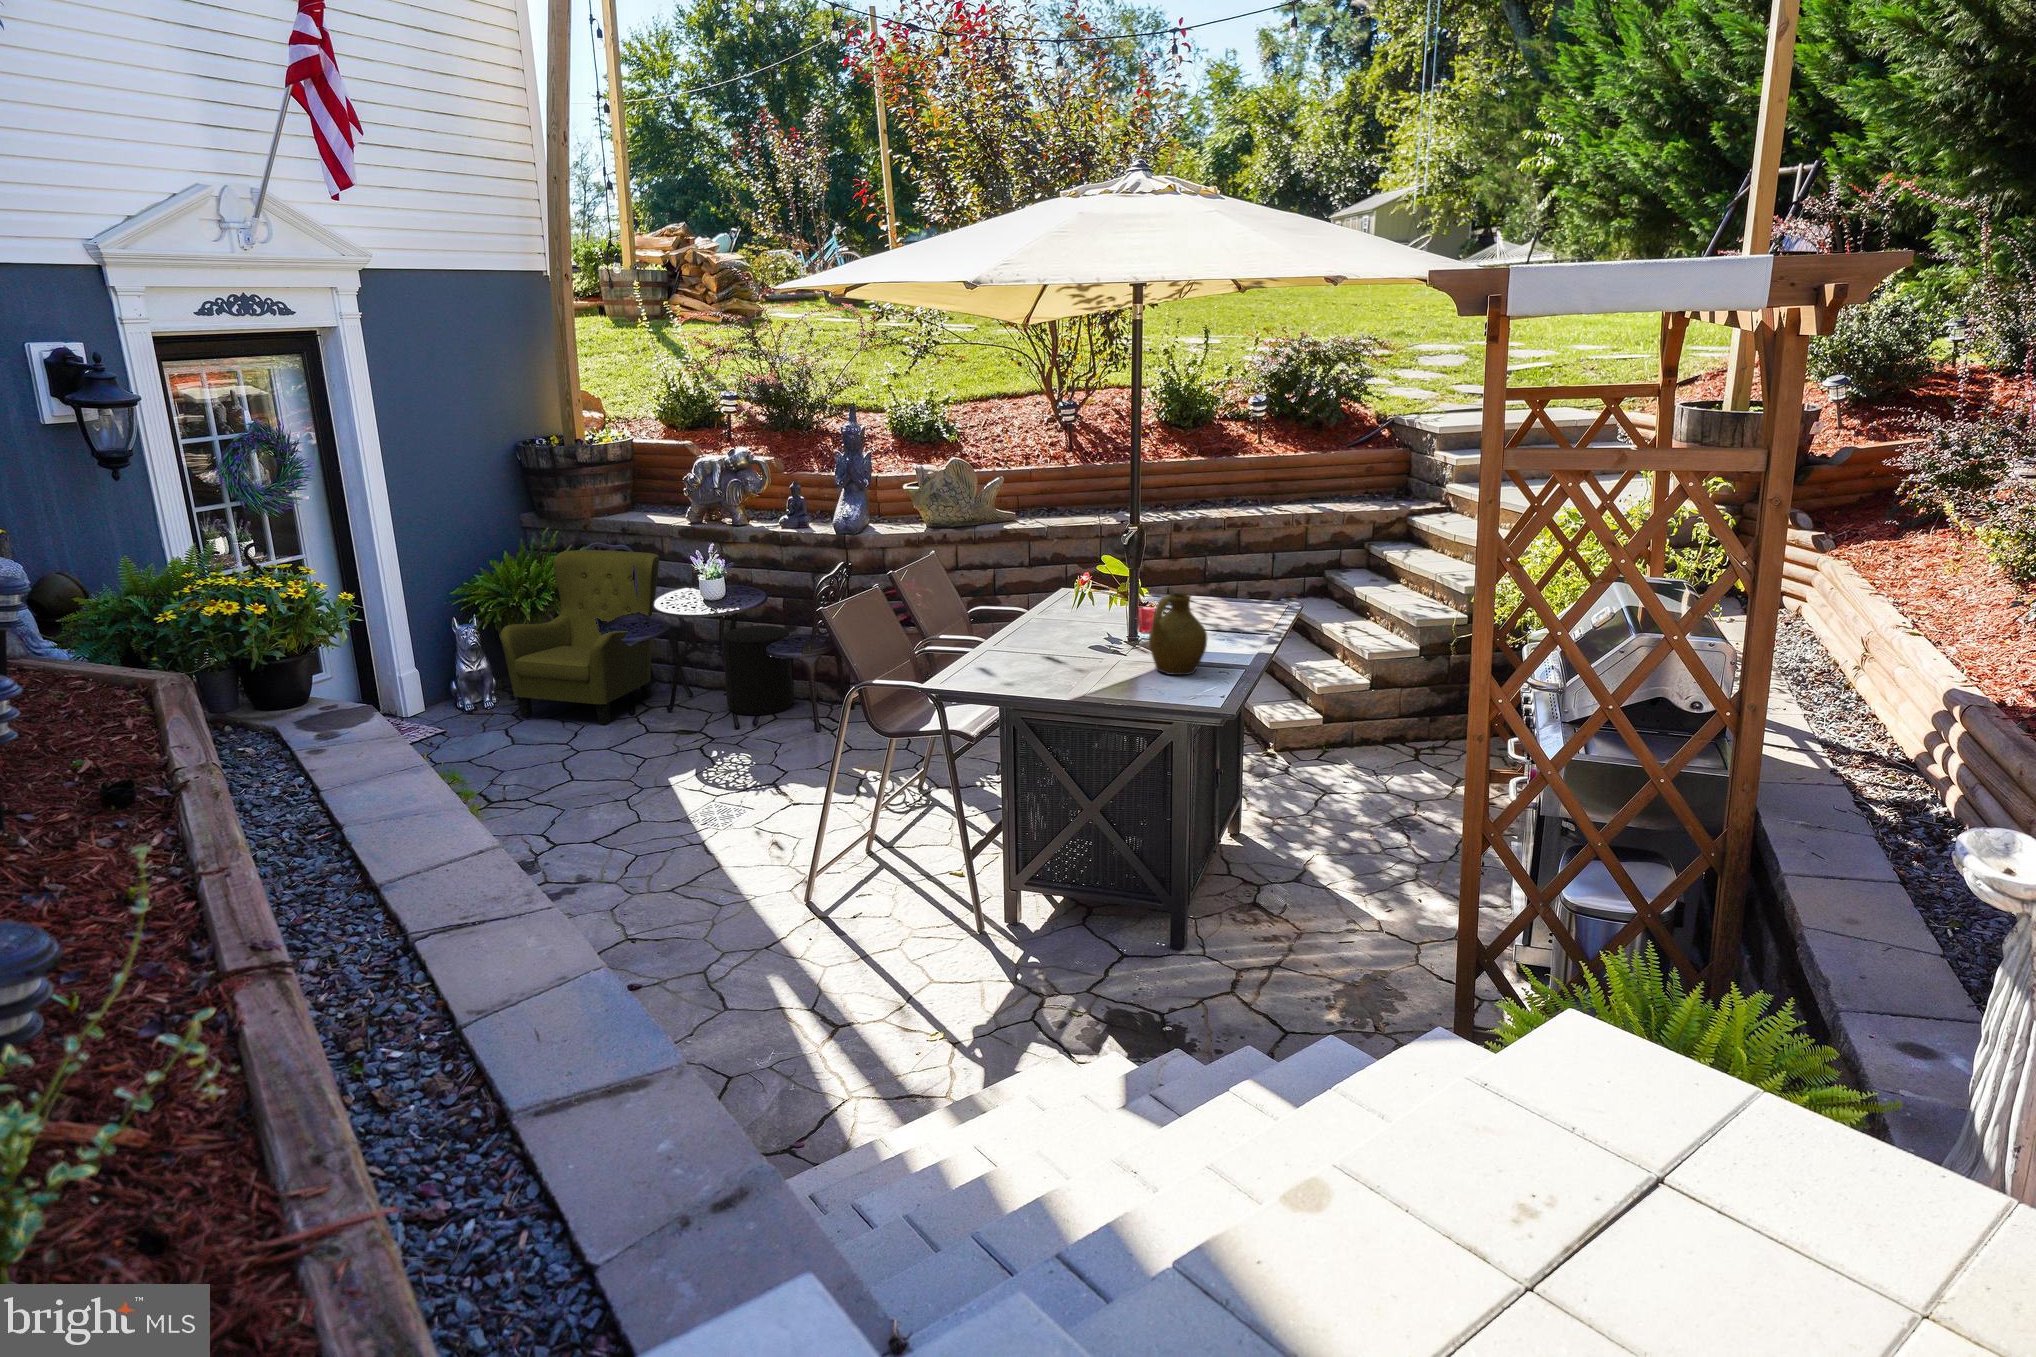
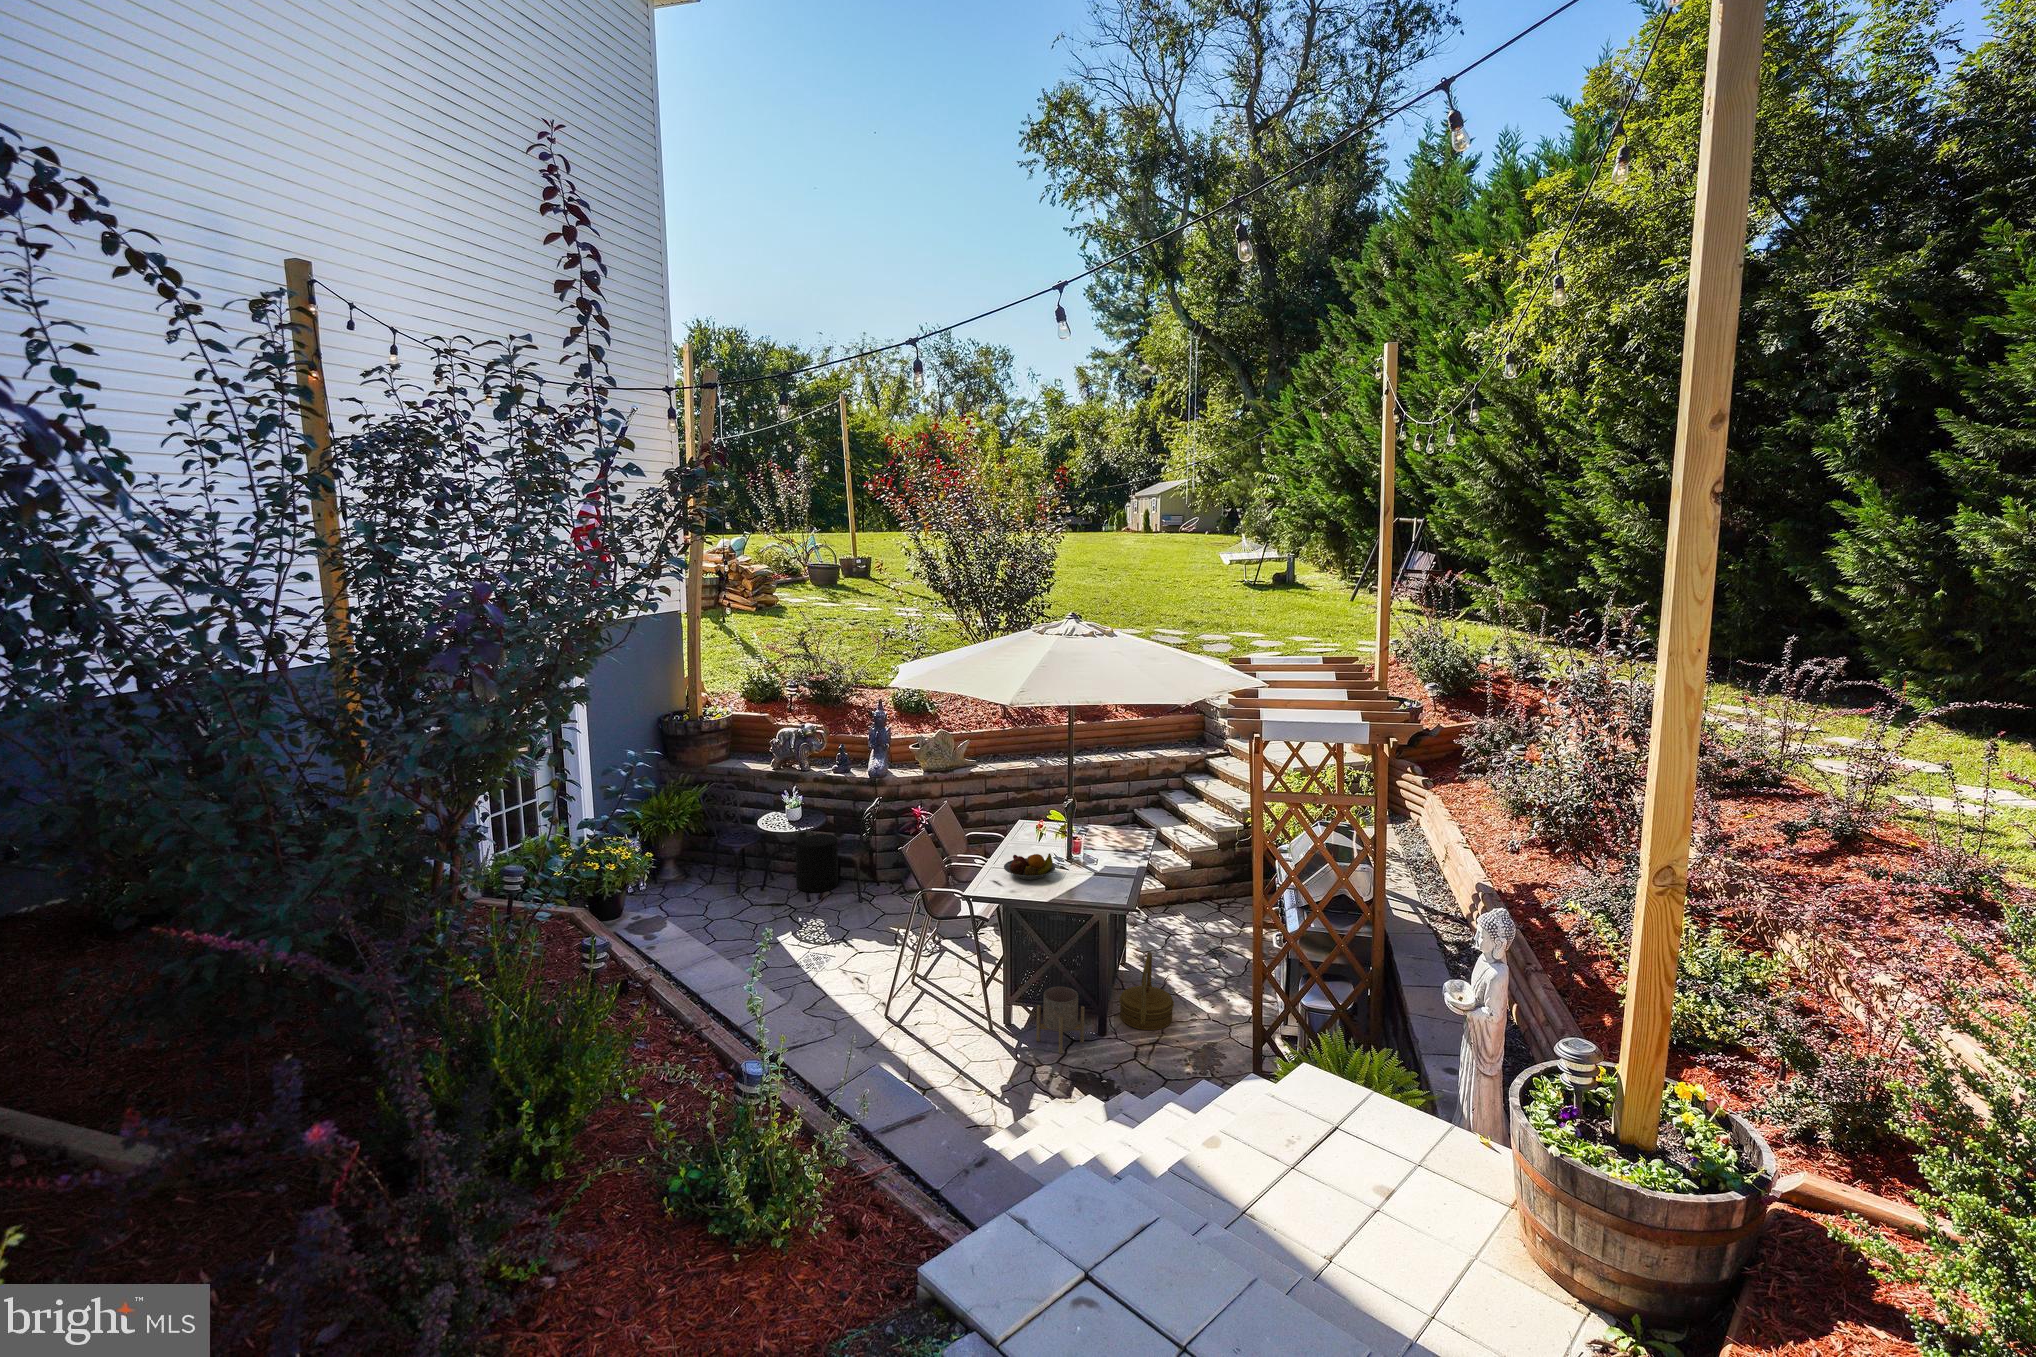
armchair: present [500,550,659,724] -> none [653,786,752,902]
pitcher: present [1149,593,1207,675] -> none [1083,838,1114,883]
fruit bowl: none [1006,623,1100,668] -> present [1004,853,1055,880]
woven basket: none [1213,807,1315,944] -> present [1119,952,1174,1030]
planter: none [1054,859,1142,977] -> present [1036,986,1085,1054]

